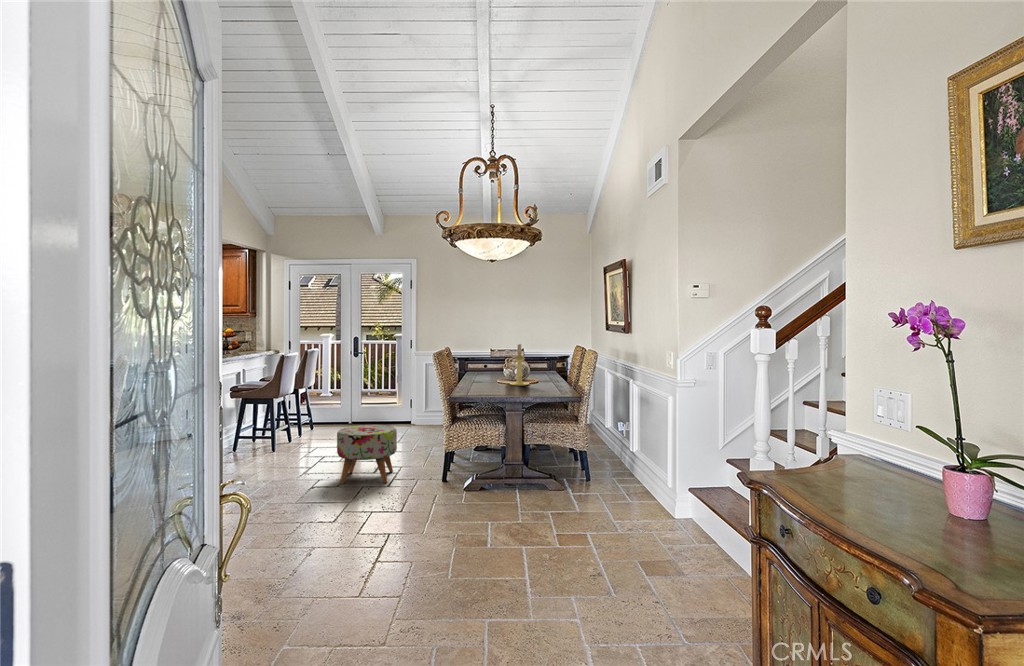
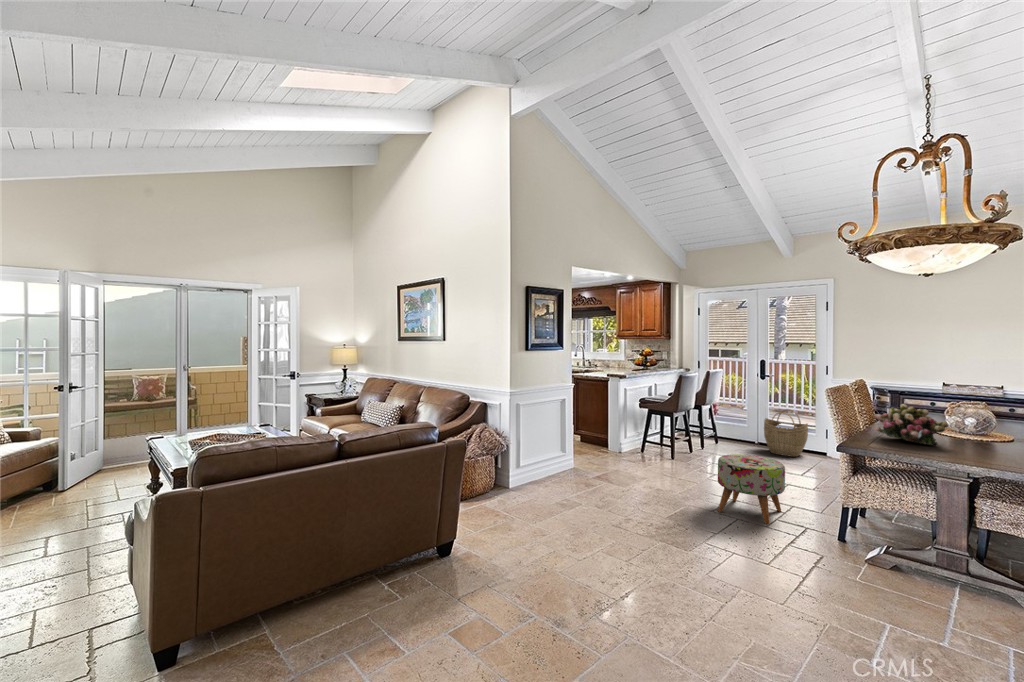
candle holder: present [510,344,529,386] -> none [955,384,993,443]
flower arrangement: none [463,361,508,390] -> present [874,404,948,446]
woven basket: none [359,384,398,429] -> present [764,409,808,457]

